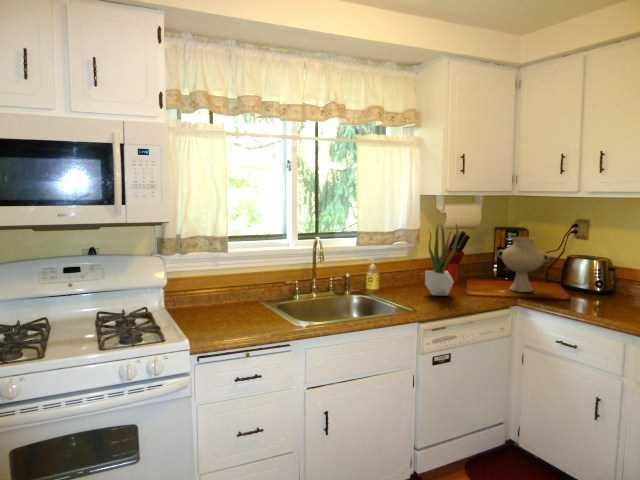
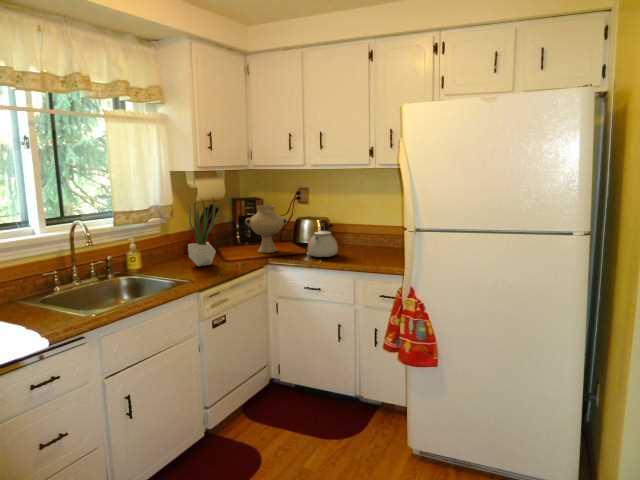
kettle: none [570,262,614,308] -> present [308,221,338,257]

